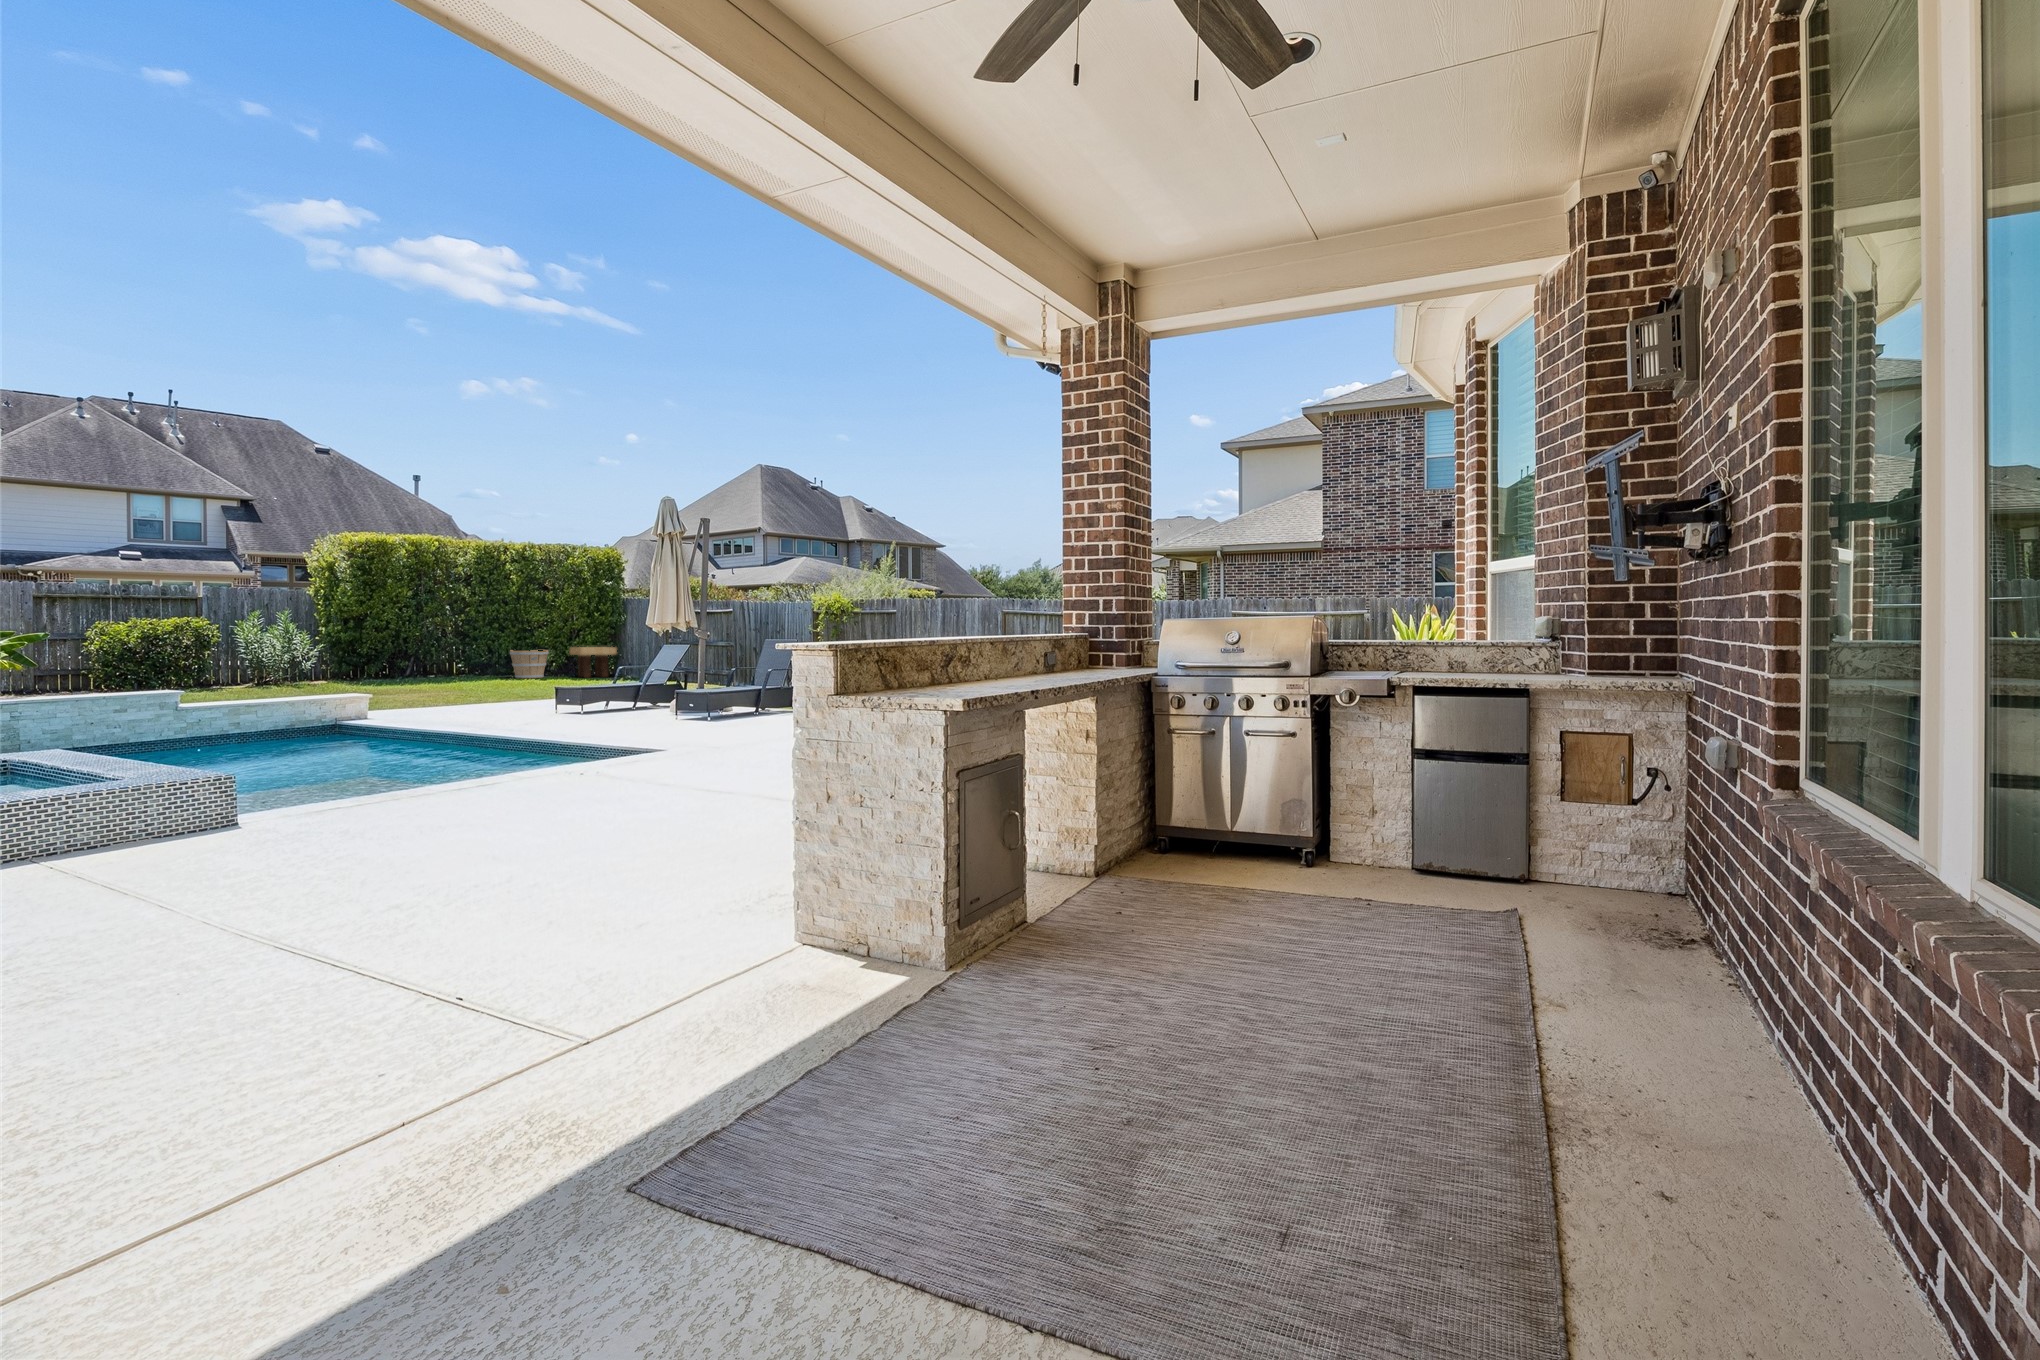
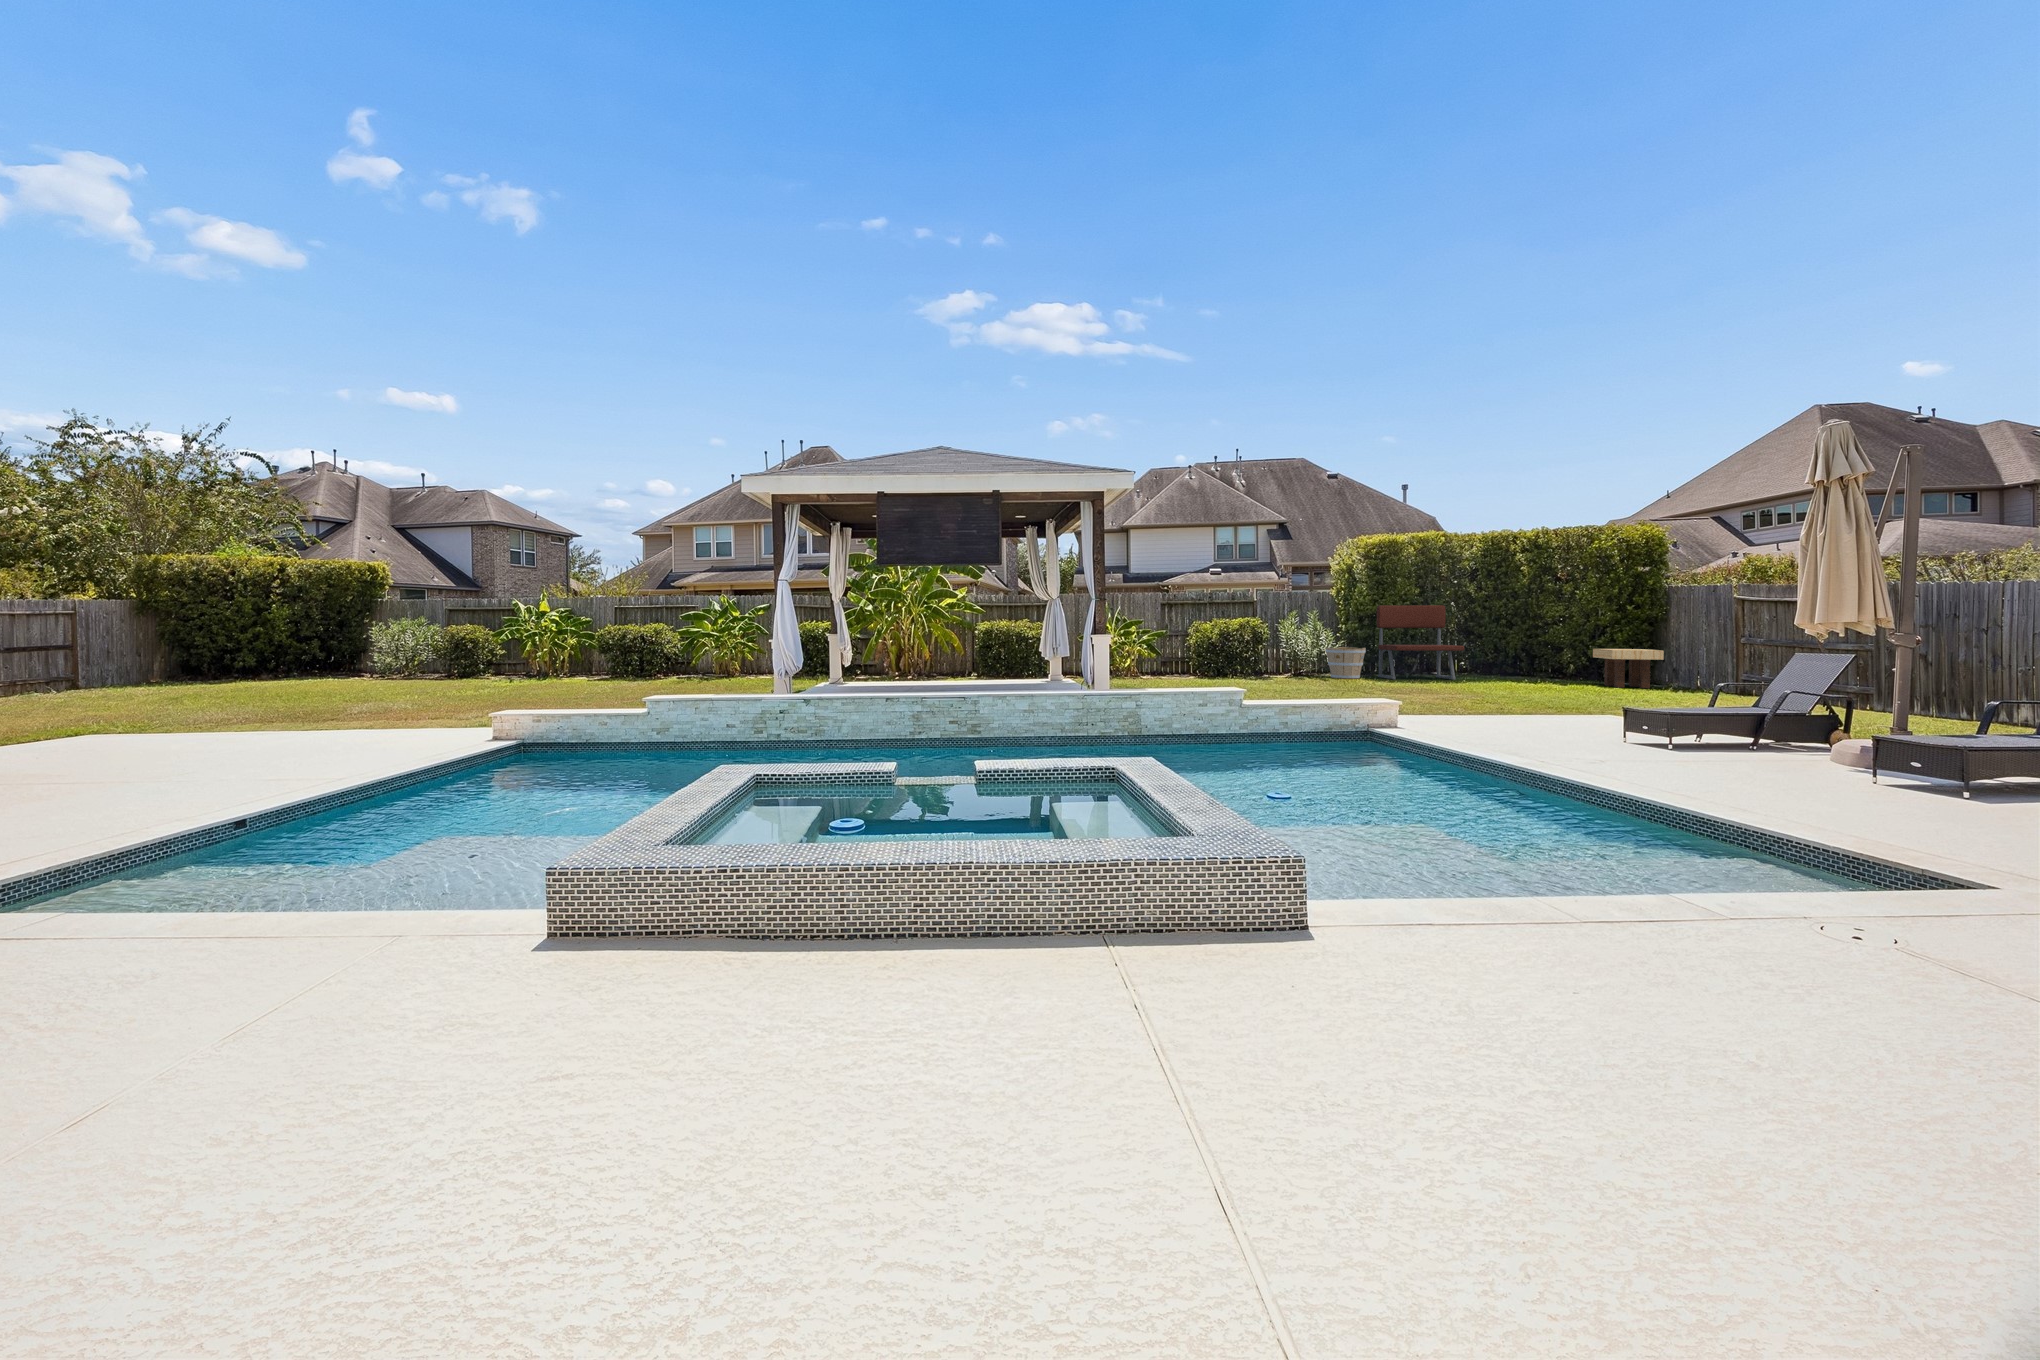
bench: none [365,607,458,682] -> present [1377,605,1464,680]
wooden bucket: present [510,650,549,678] -> present [1326,647,1366,679]

